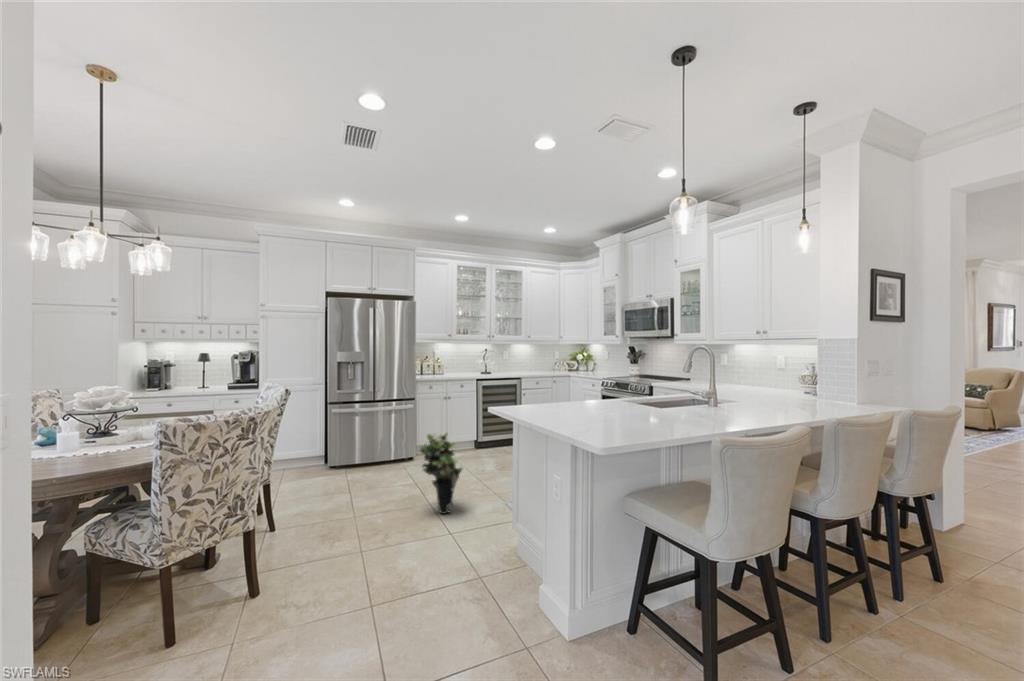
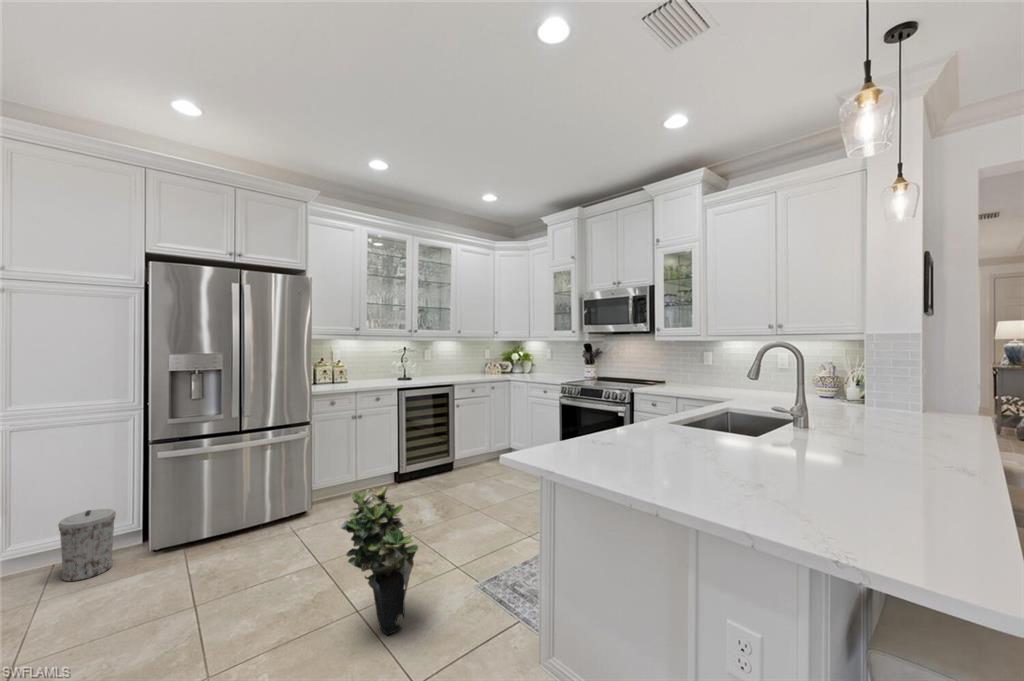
trash can: none [286,439,312,477] -> present [58,509,116,581]

